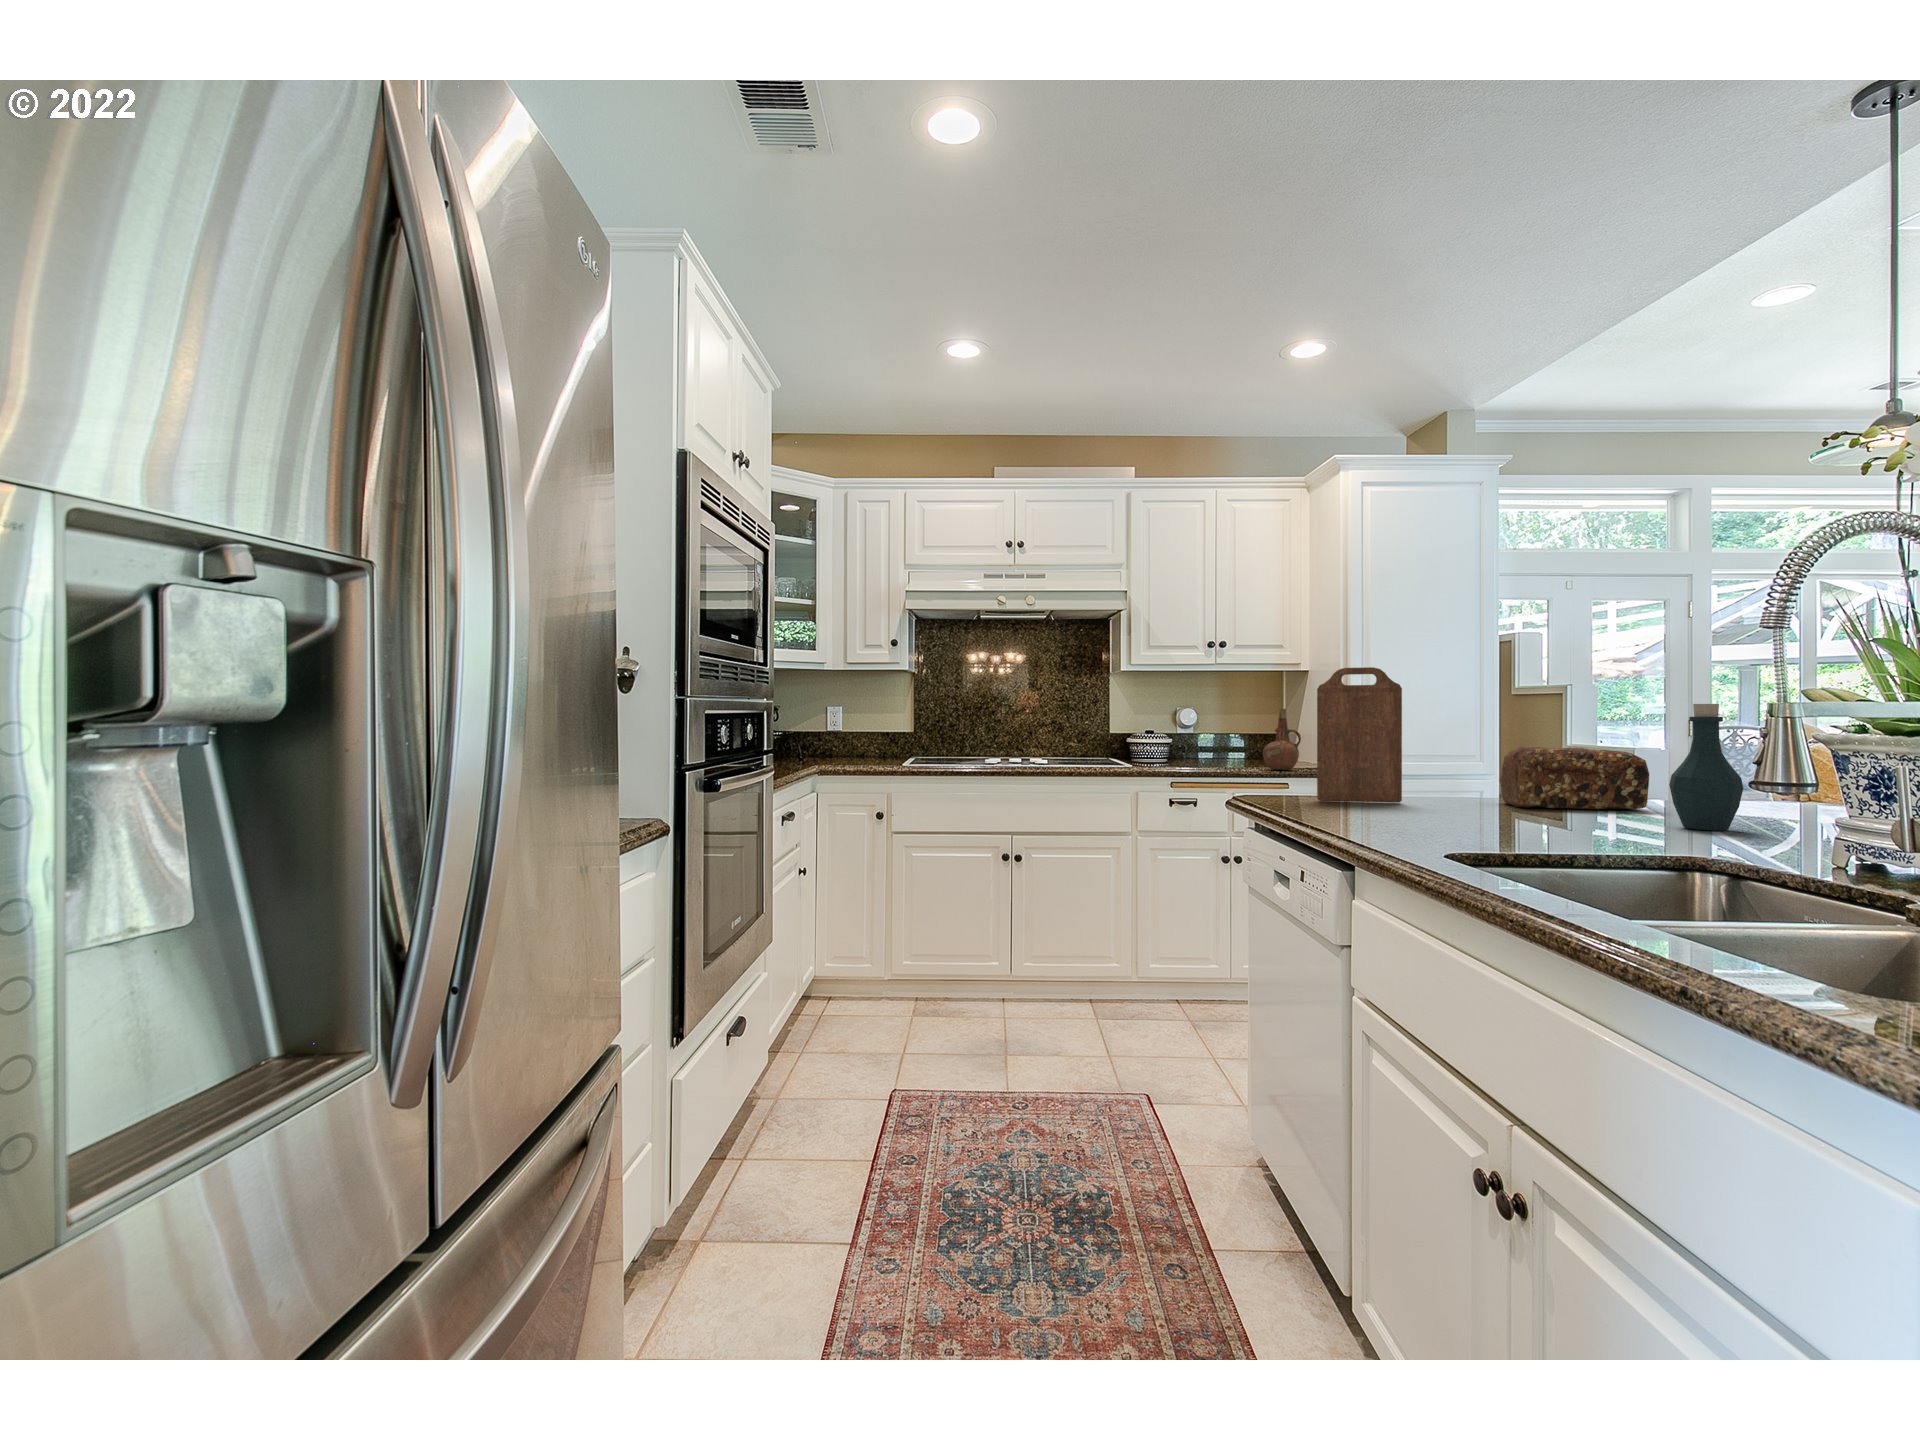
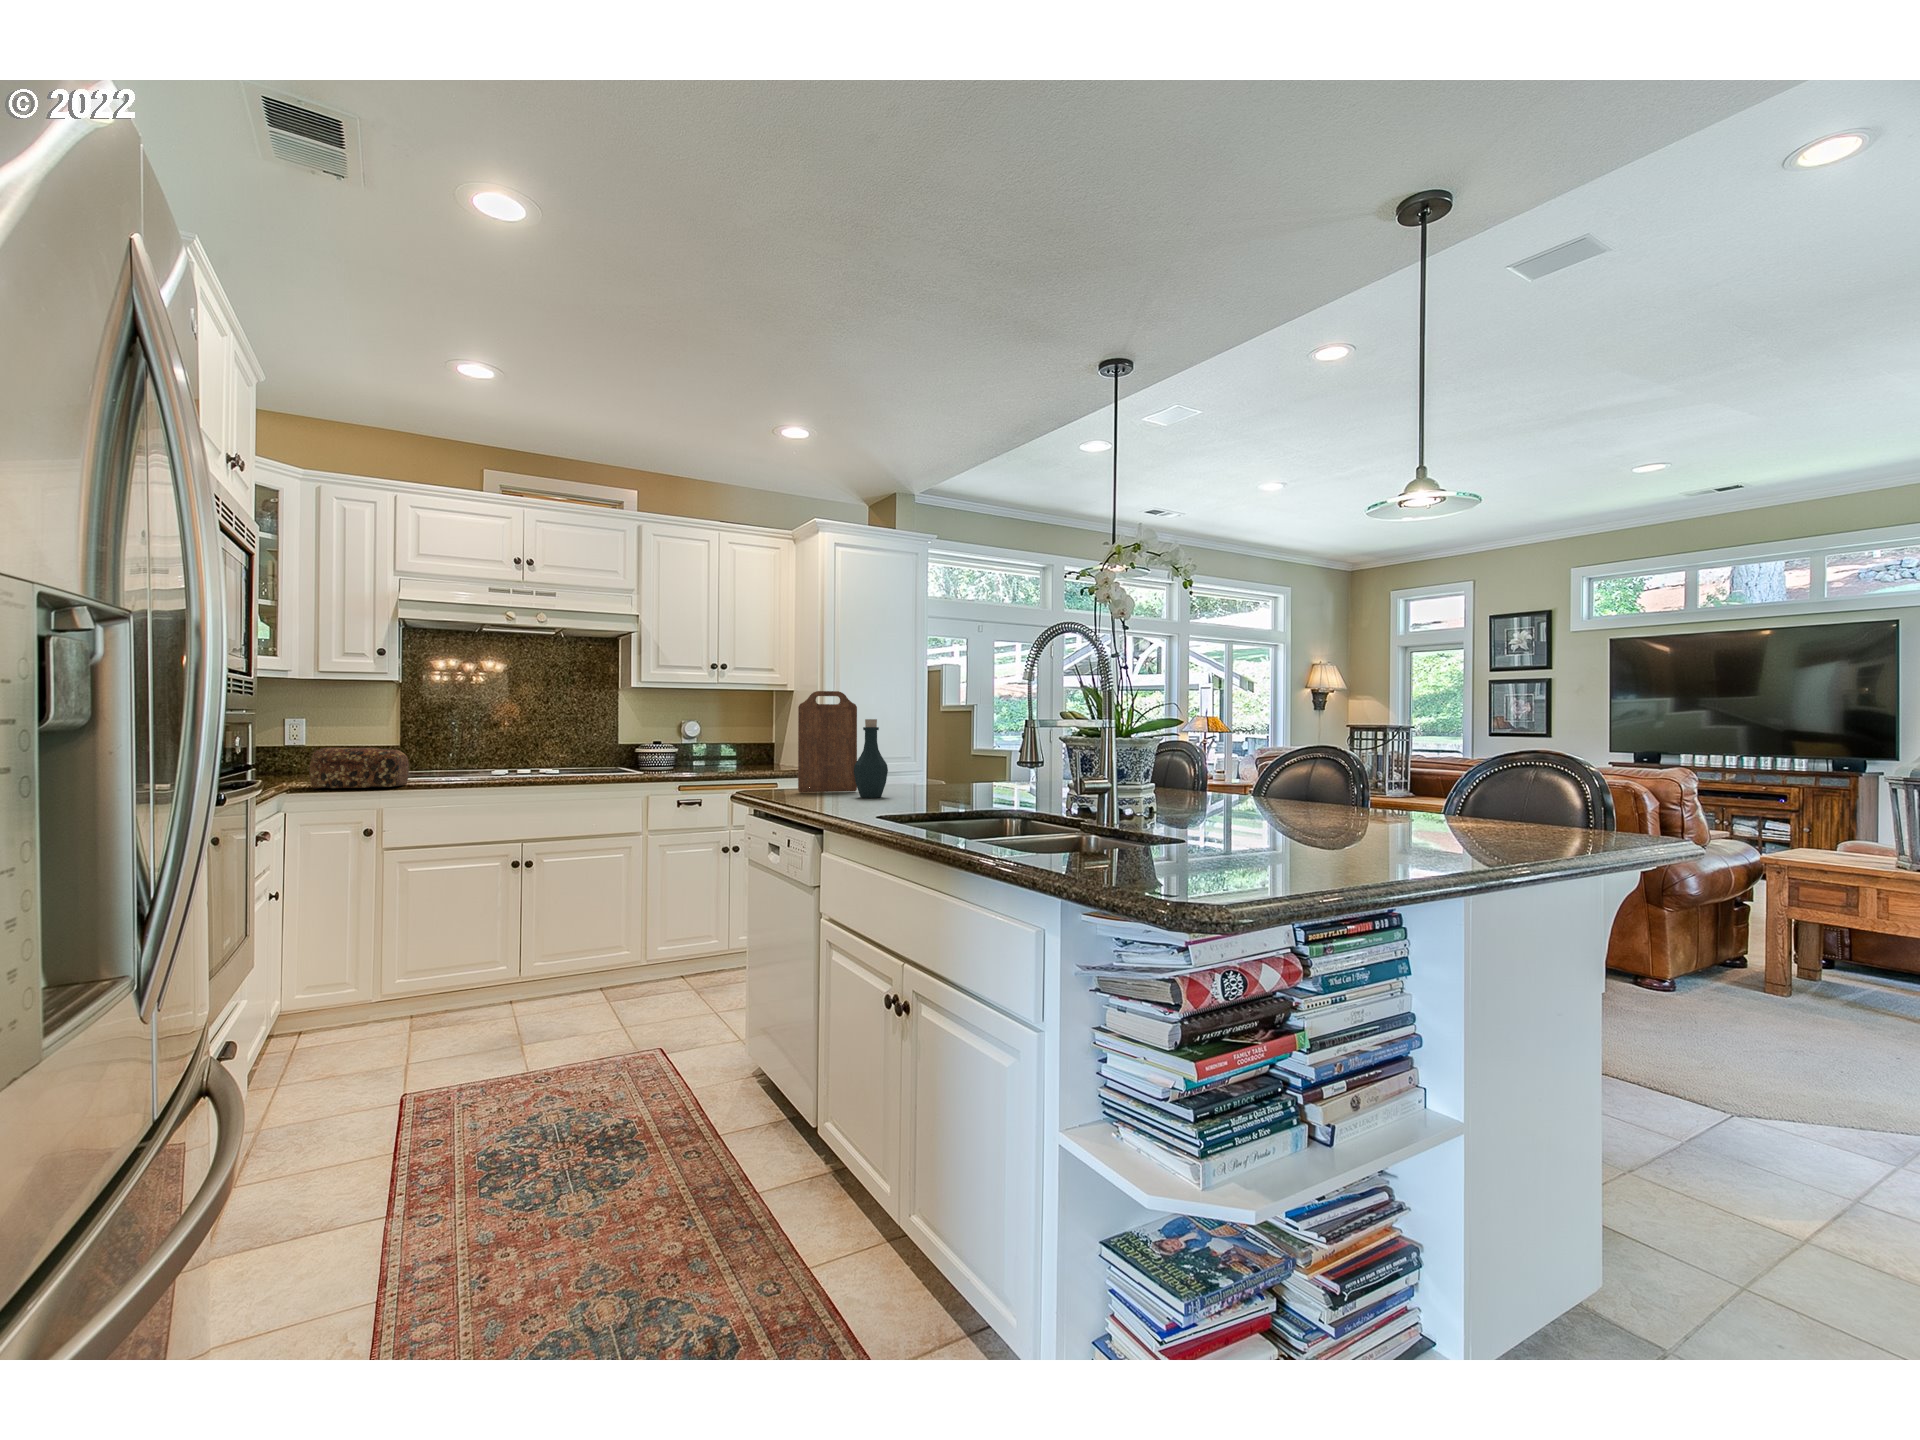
bottle: present [1669,704,1743,830] -> present [854,719,888,798]
ceramic pitcher: present [1263,709,1301,770] -> none [756,723,787,774]
bread loaf: present [1500,747,1649,809] -> present [309,748,409,789]

